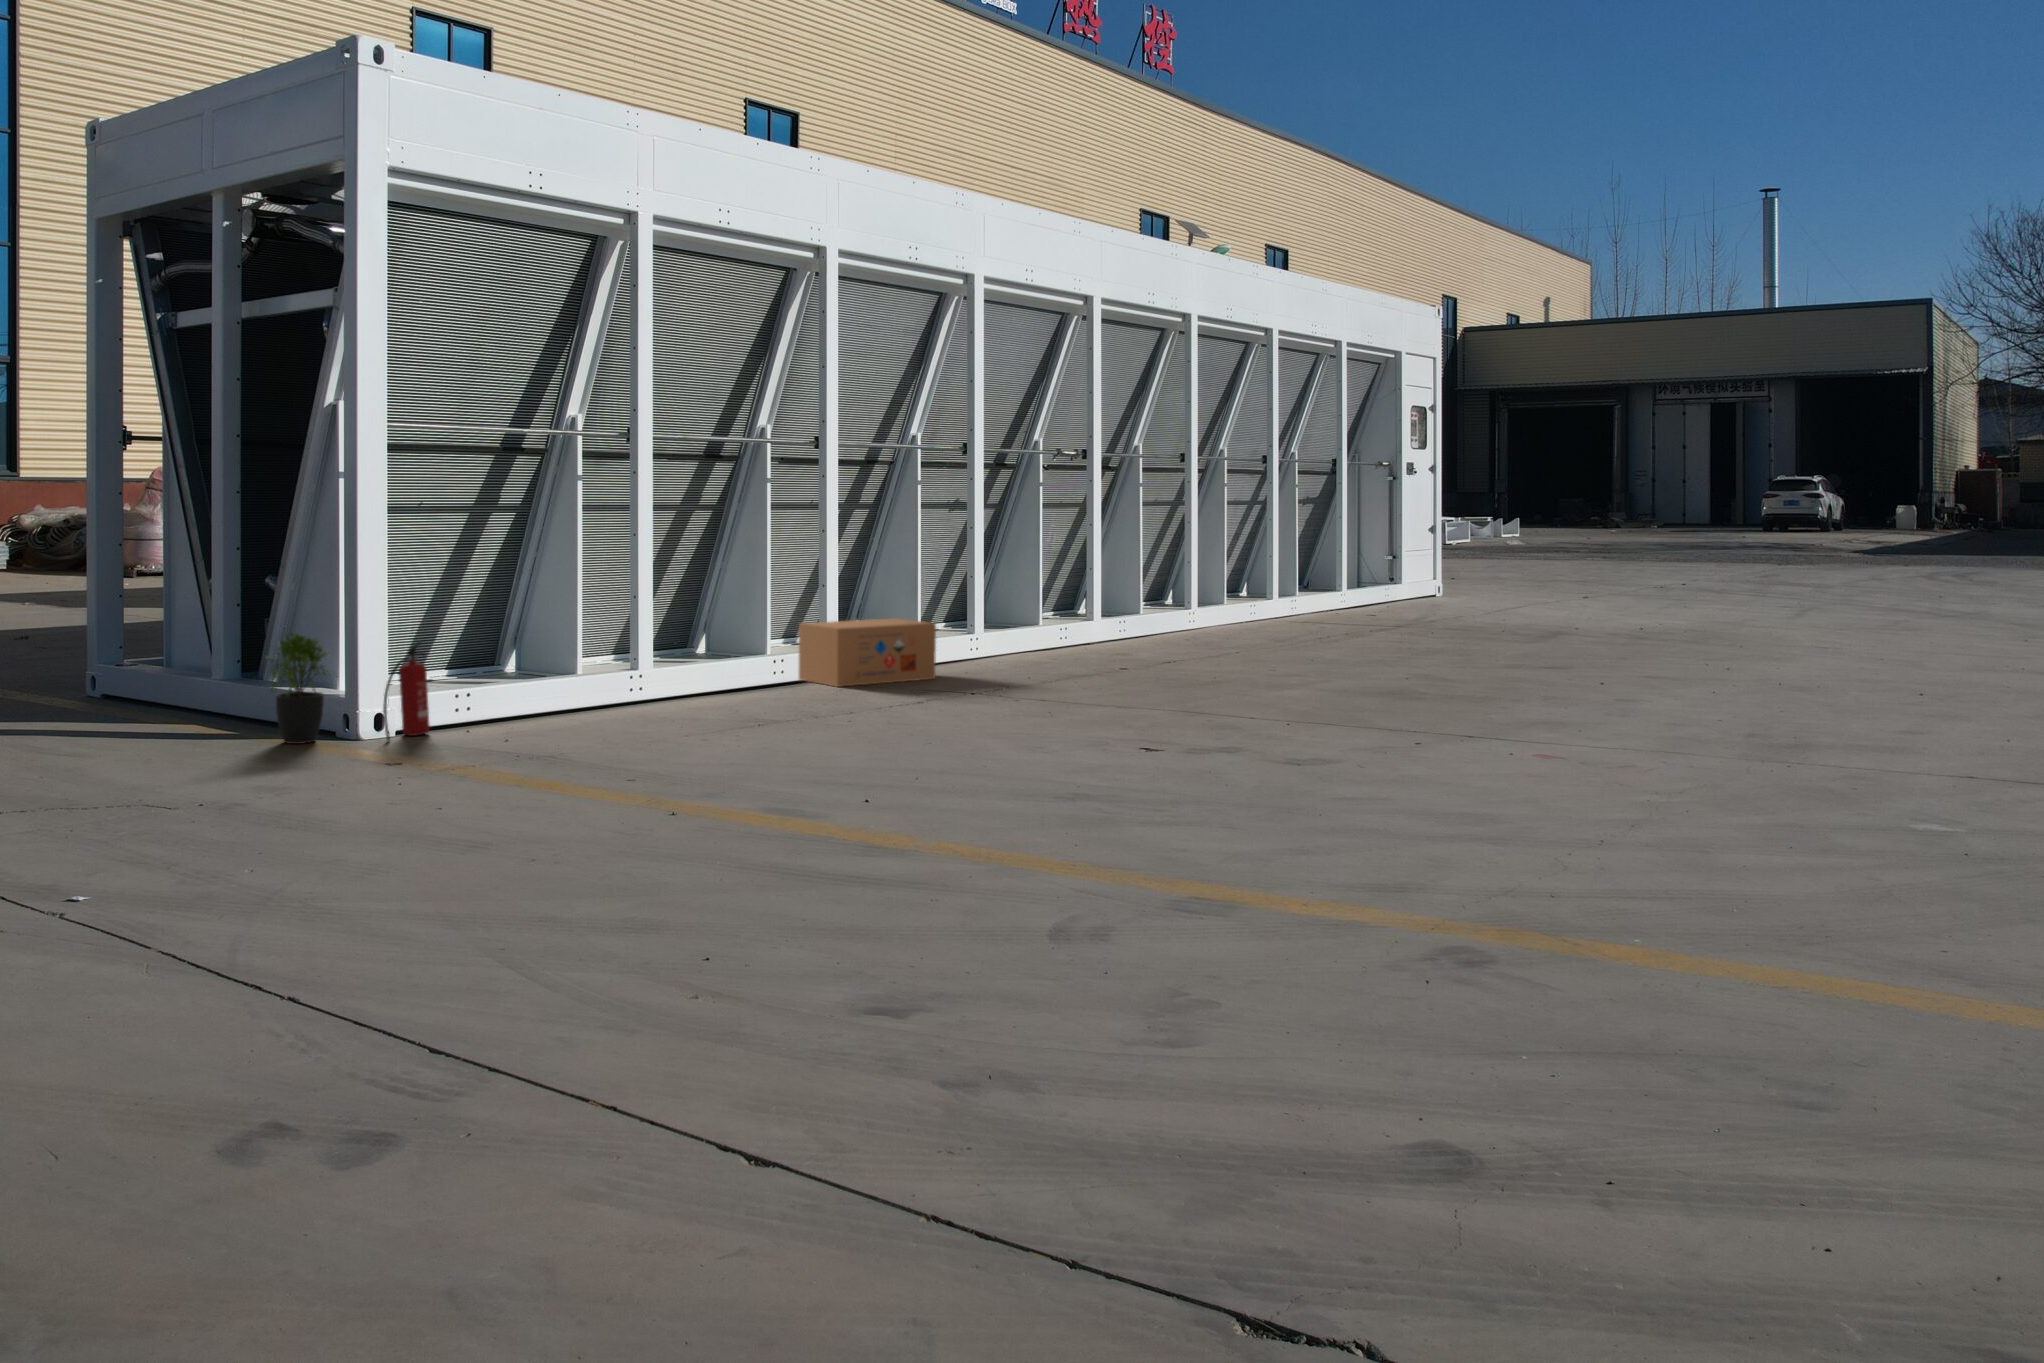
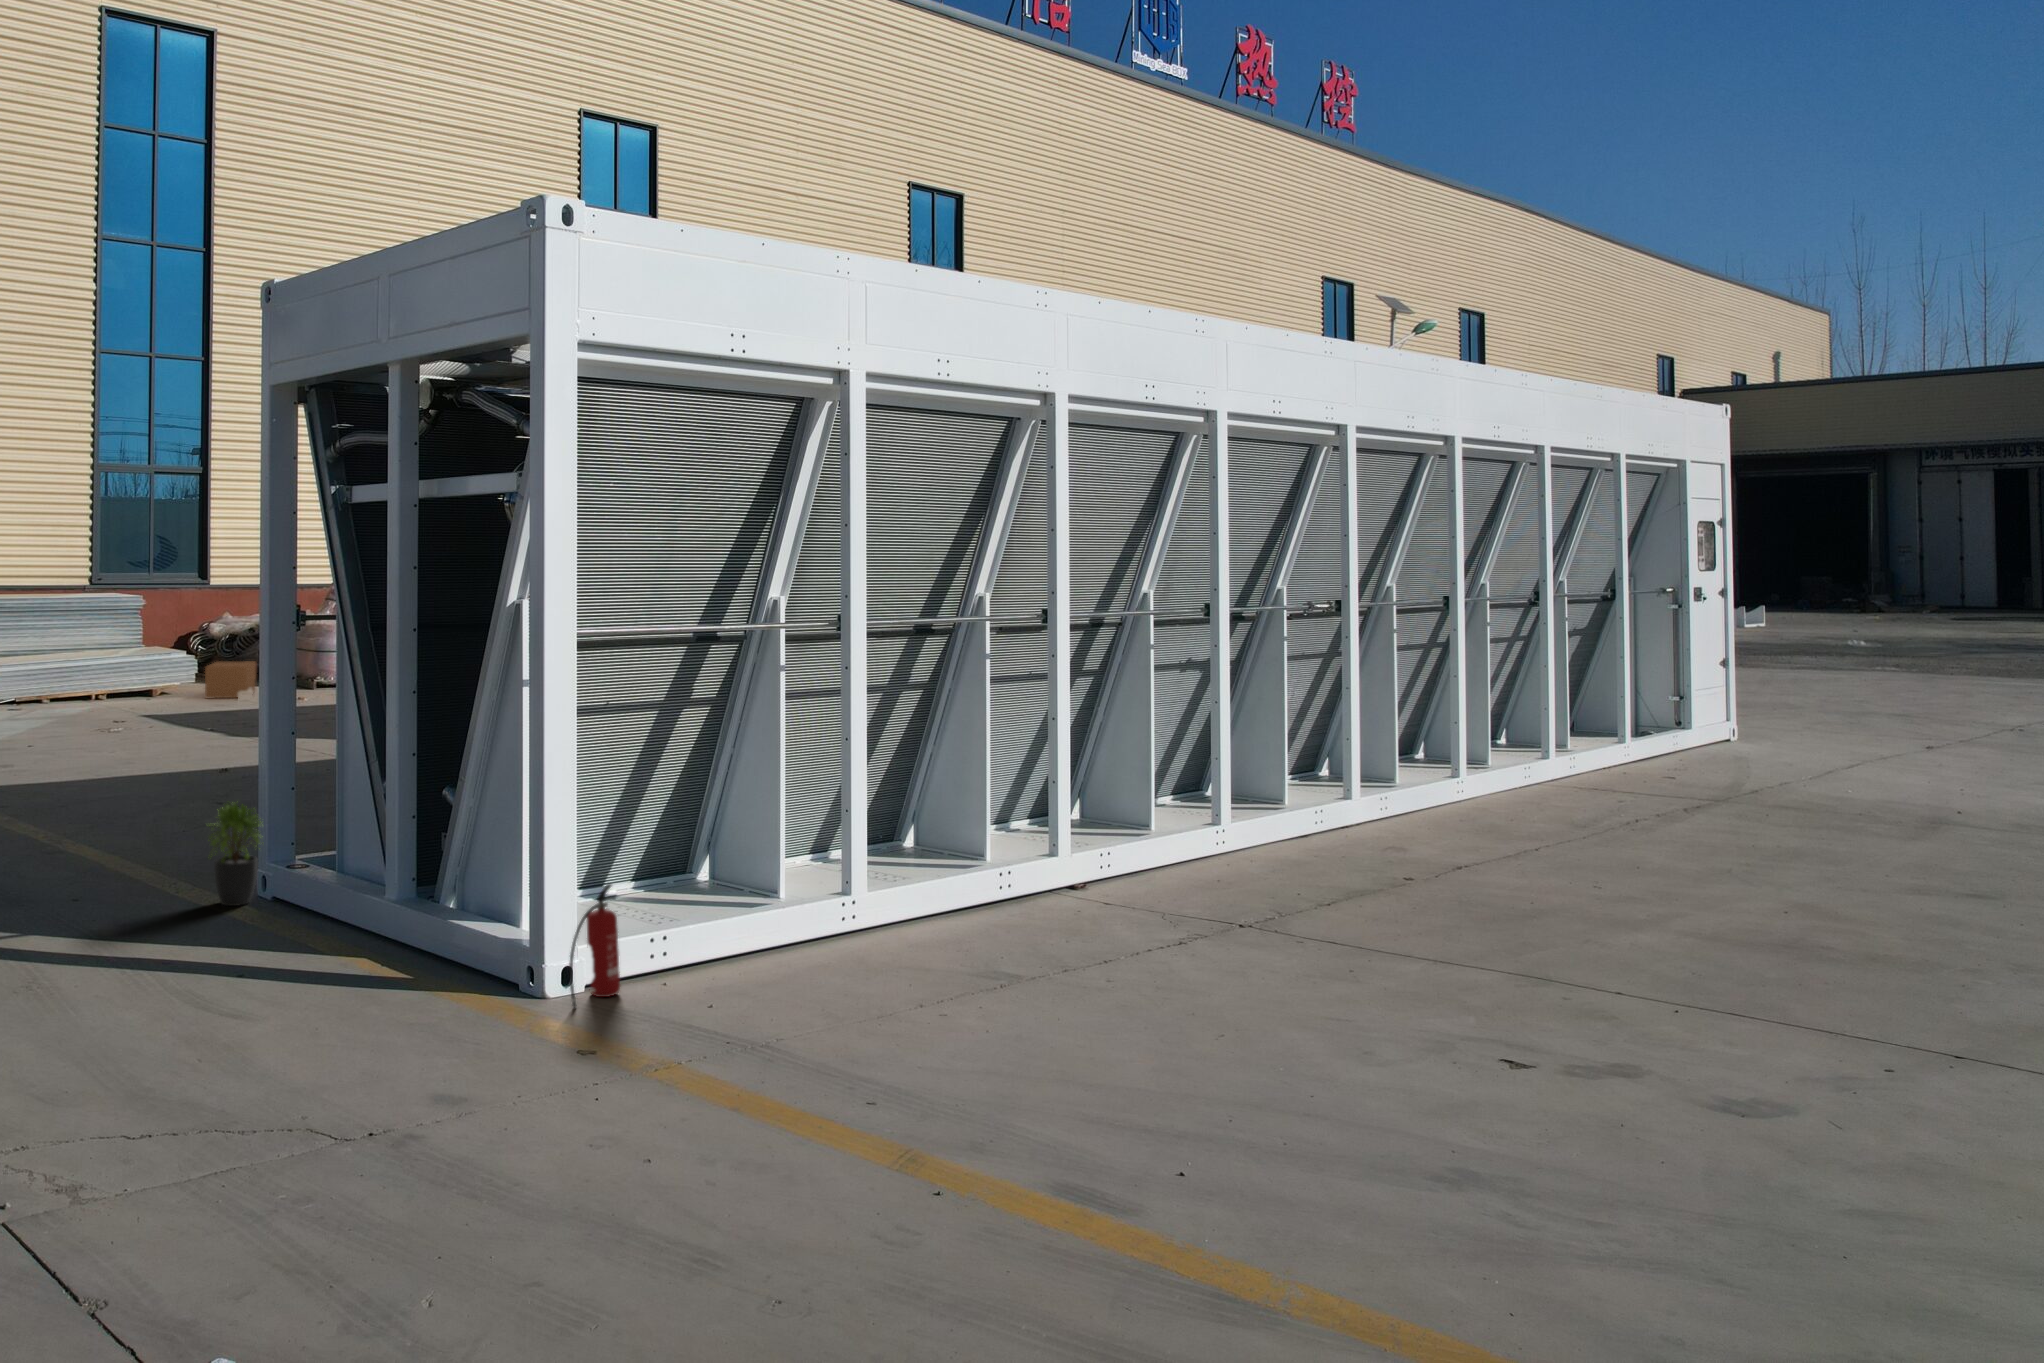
cardboard box: present [799,618,936,687] -> present [205,661,257,698]
potted plant: present [266,632,338,744] -> present [207,802,261,906]

